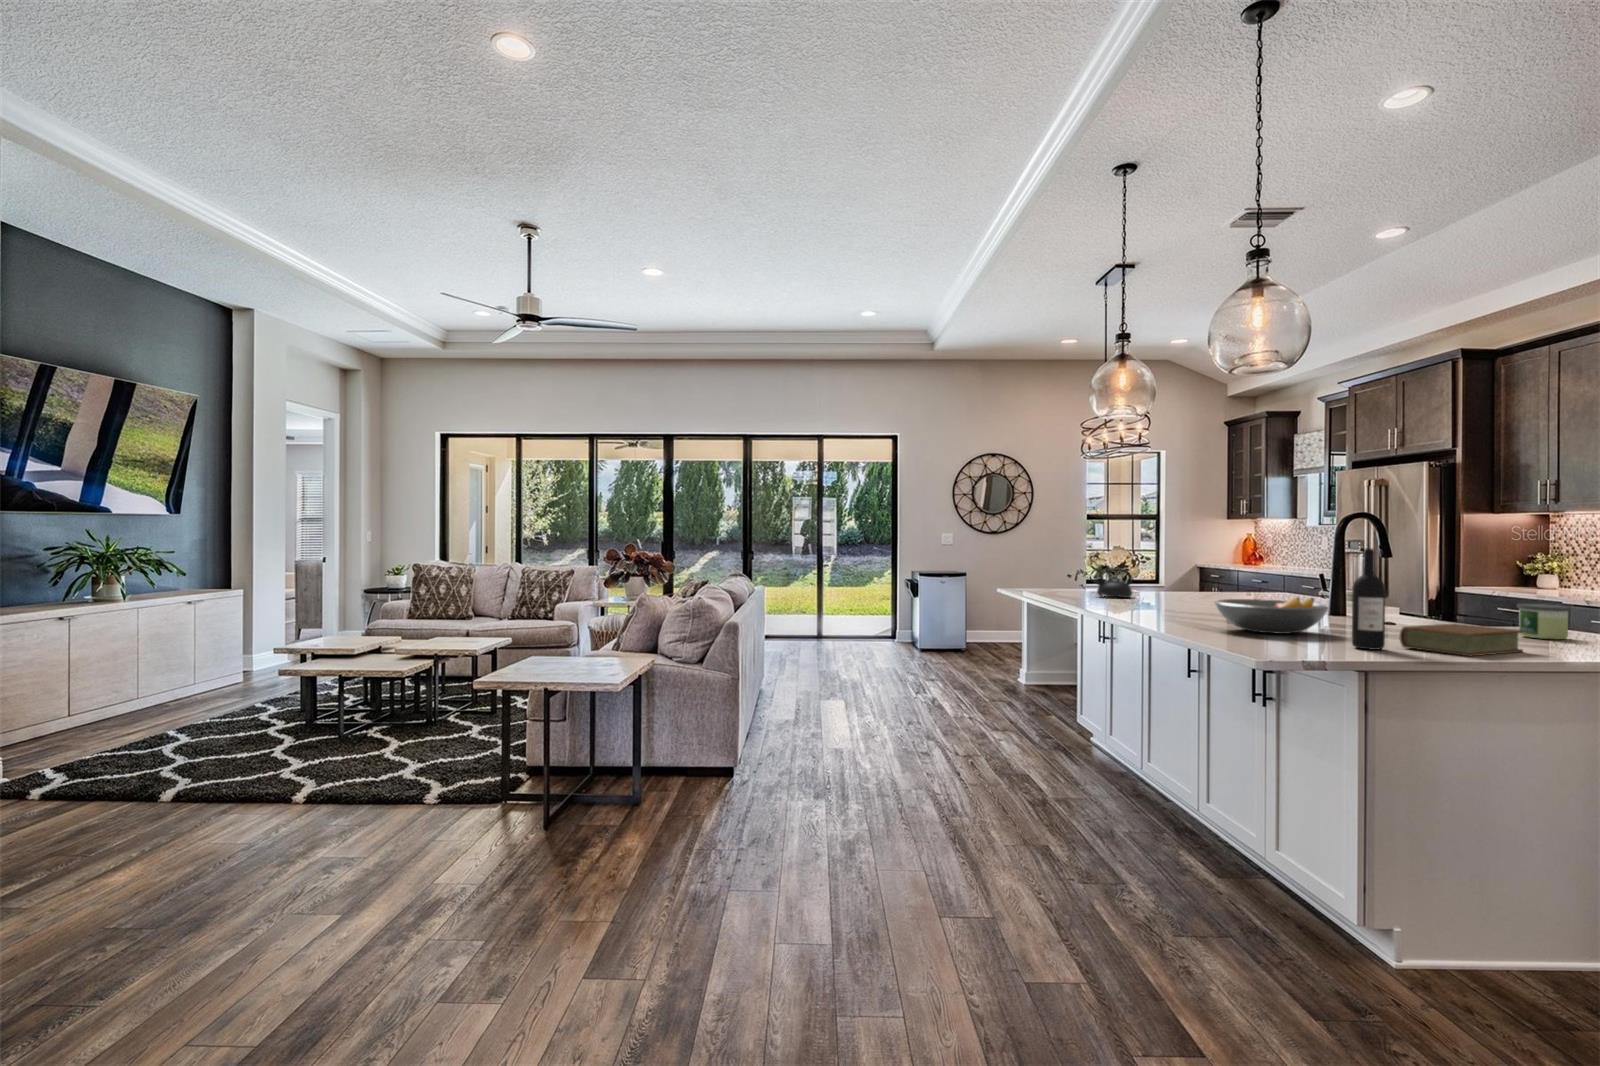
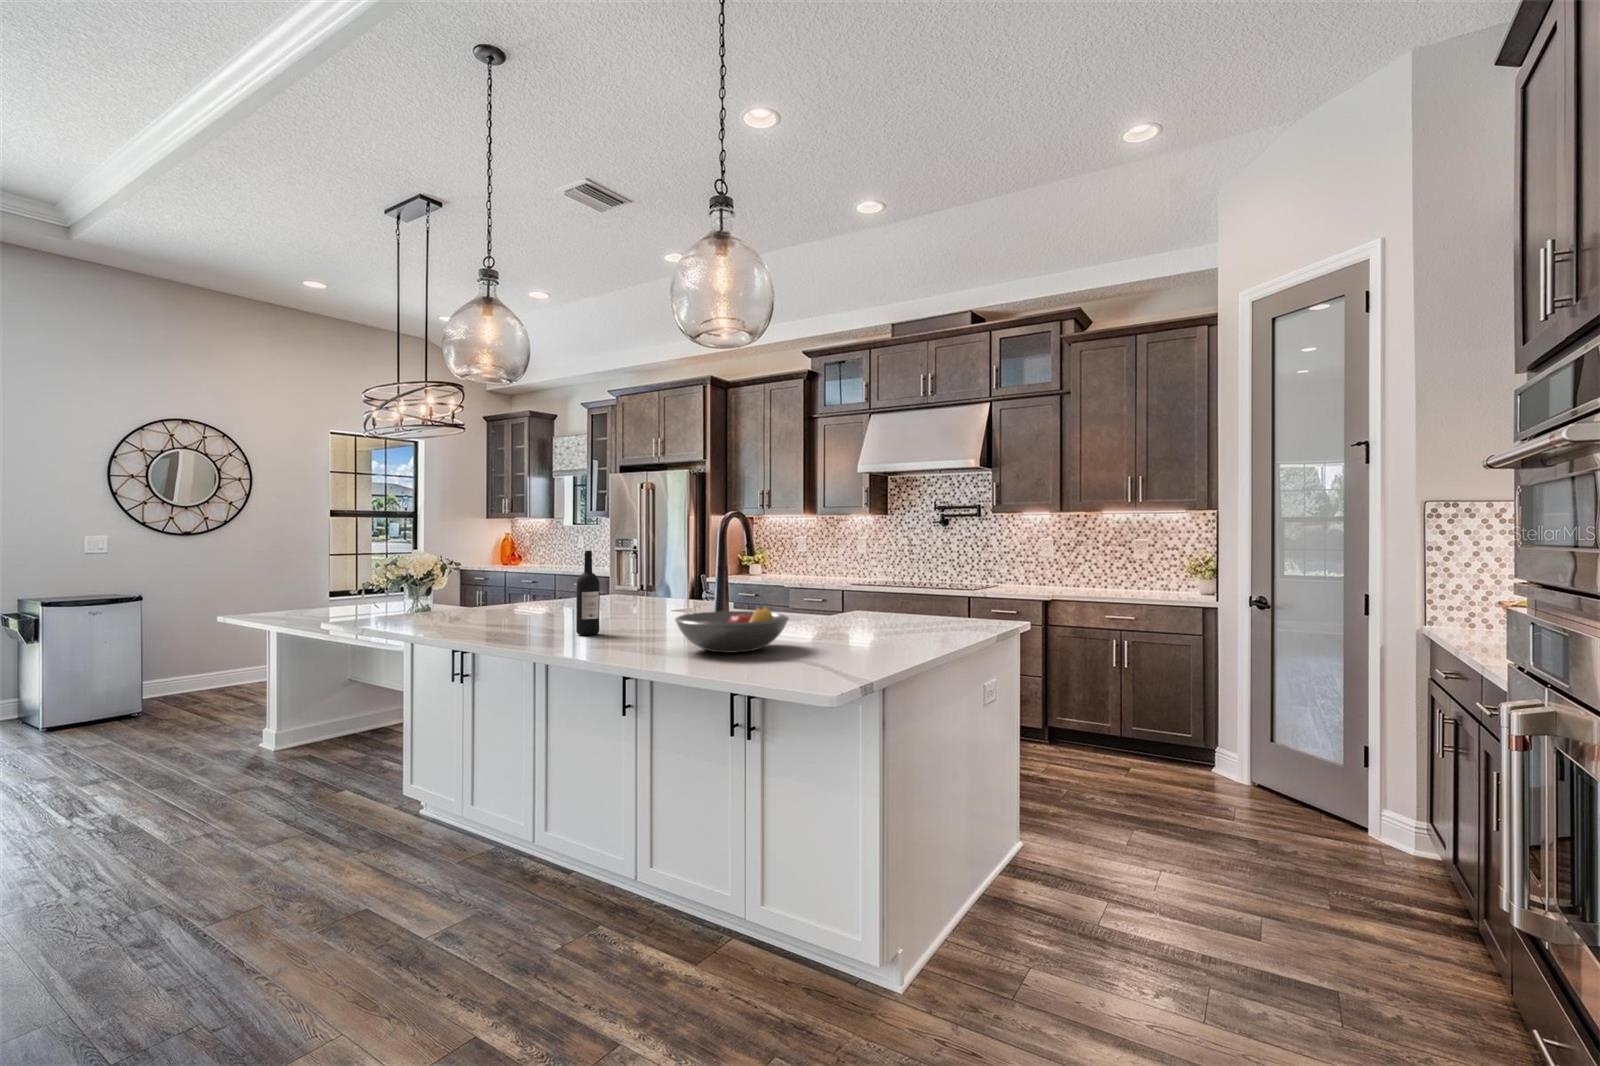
wine bottle: present [1352,548,1385,650] -> present [576,551,600,635]
teapot: present [1094,568,1132,597] -> none [422,580,473,620]
candle: present [1517,604,1571,639] -> none [883,595,917,626]
book: present [1399,623,1523,656] -> none [874,621,941,655]

